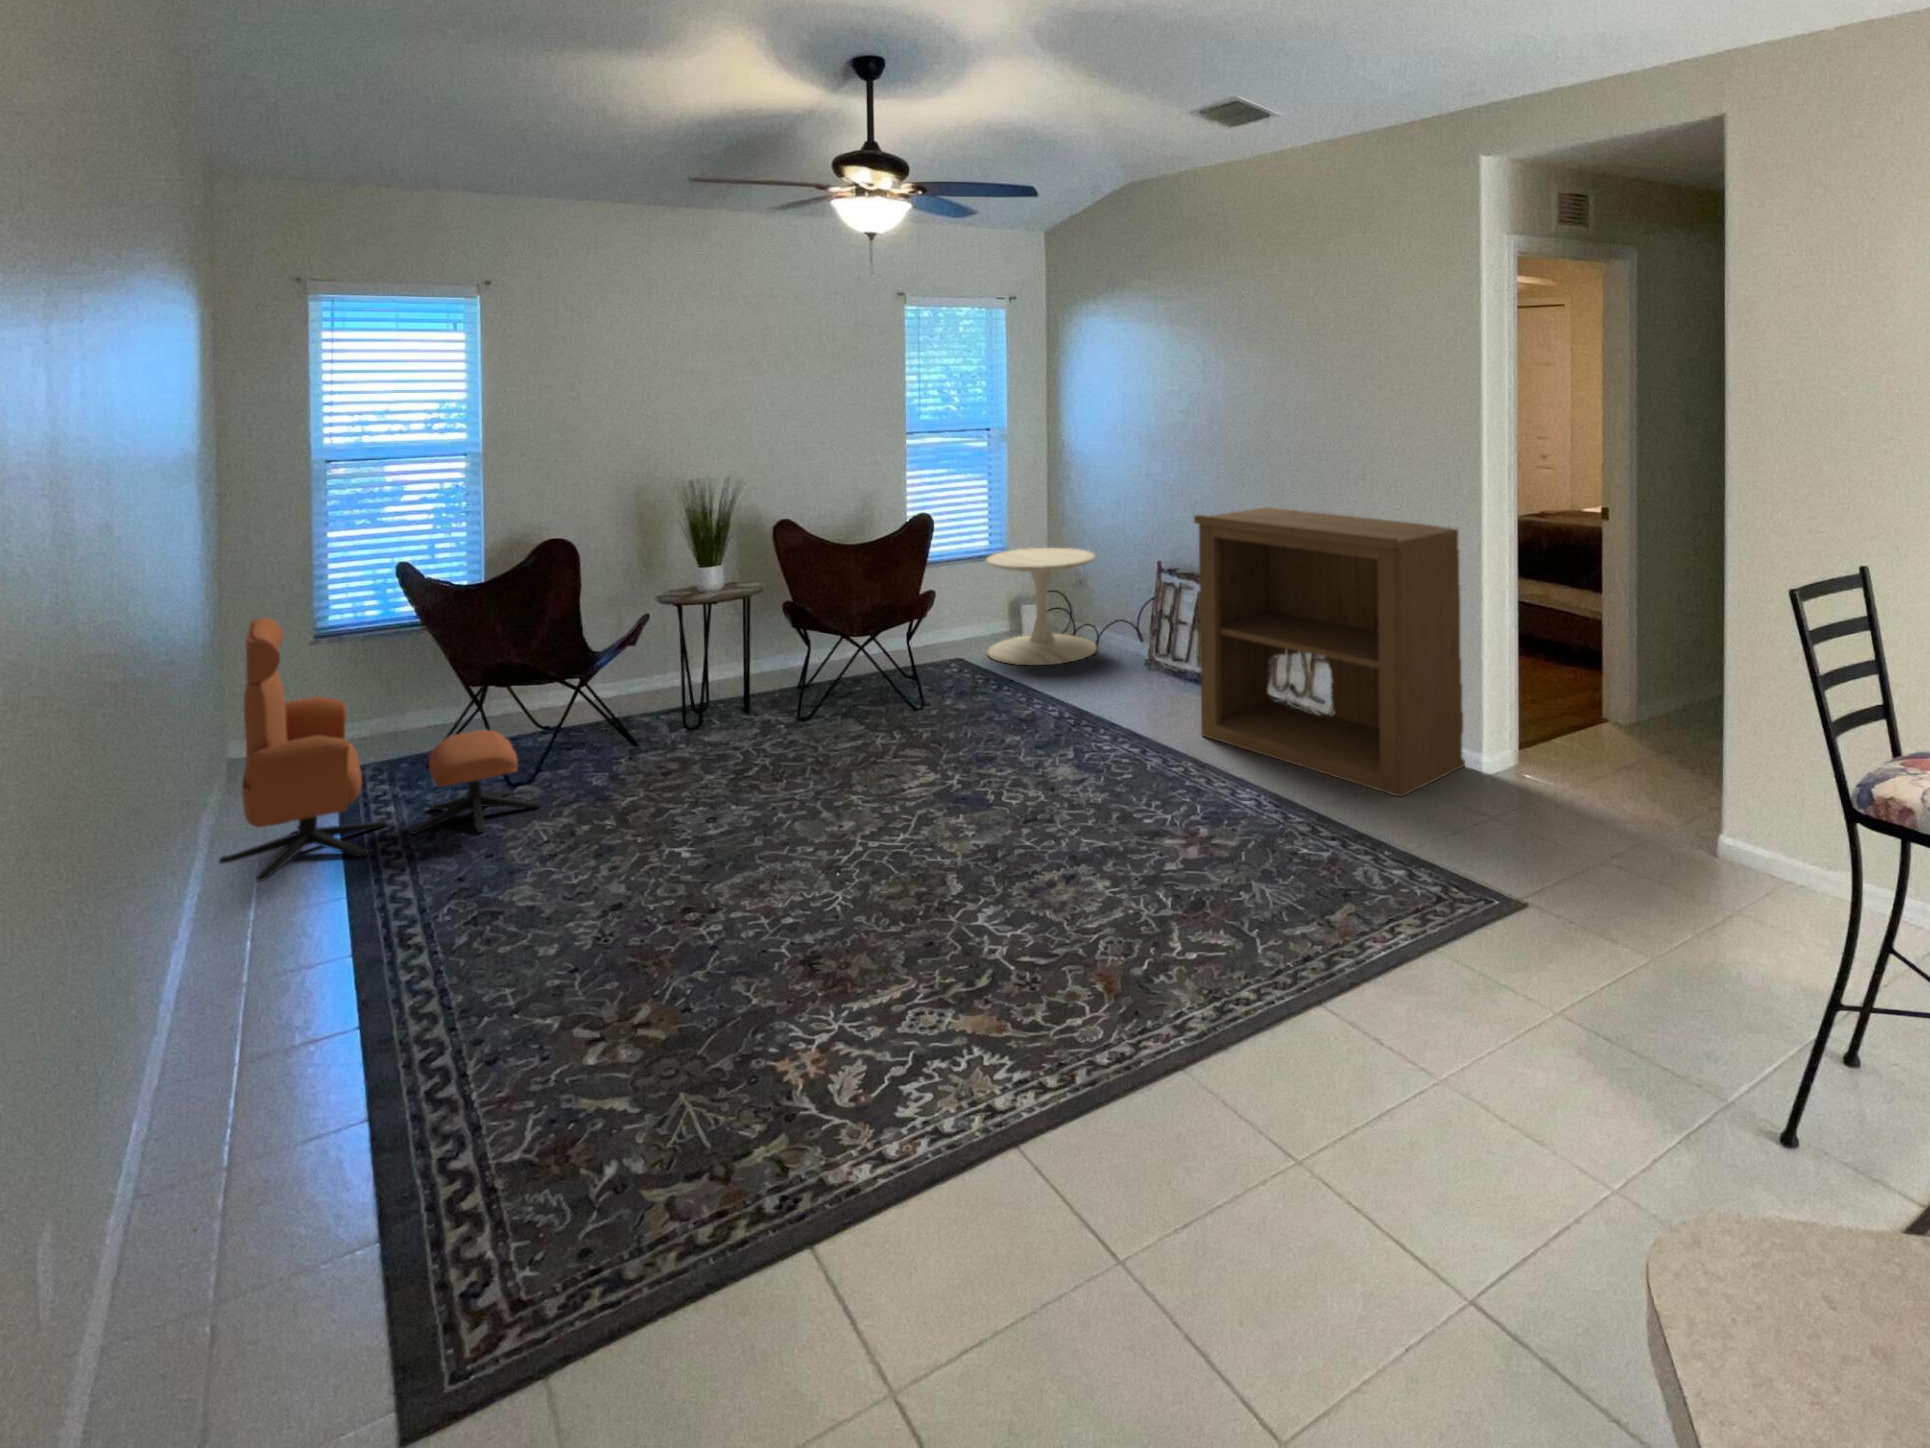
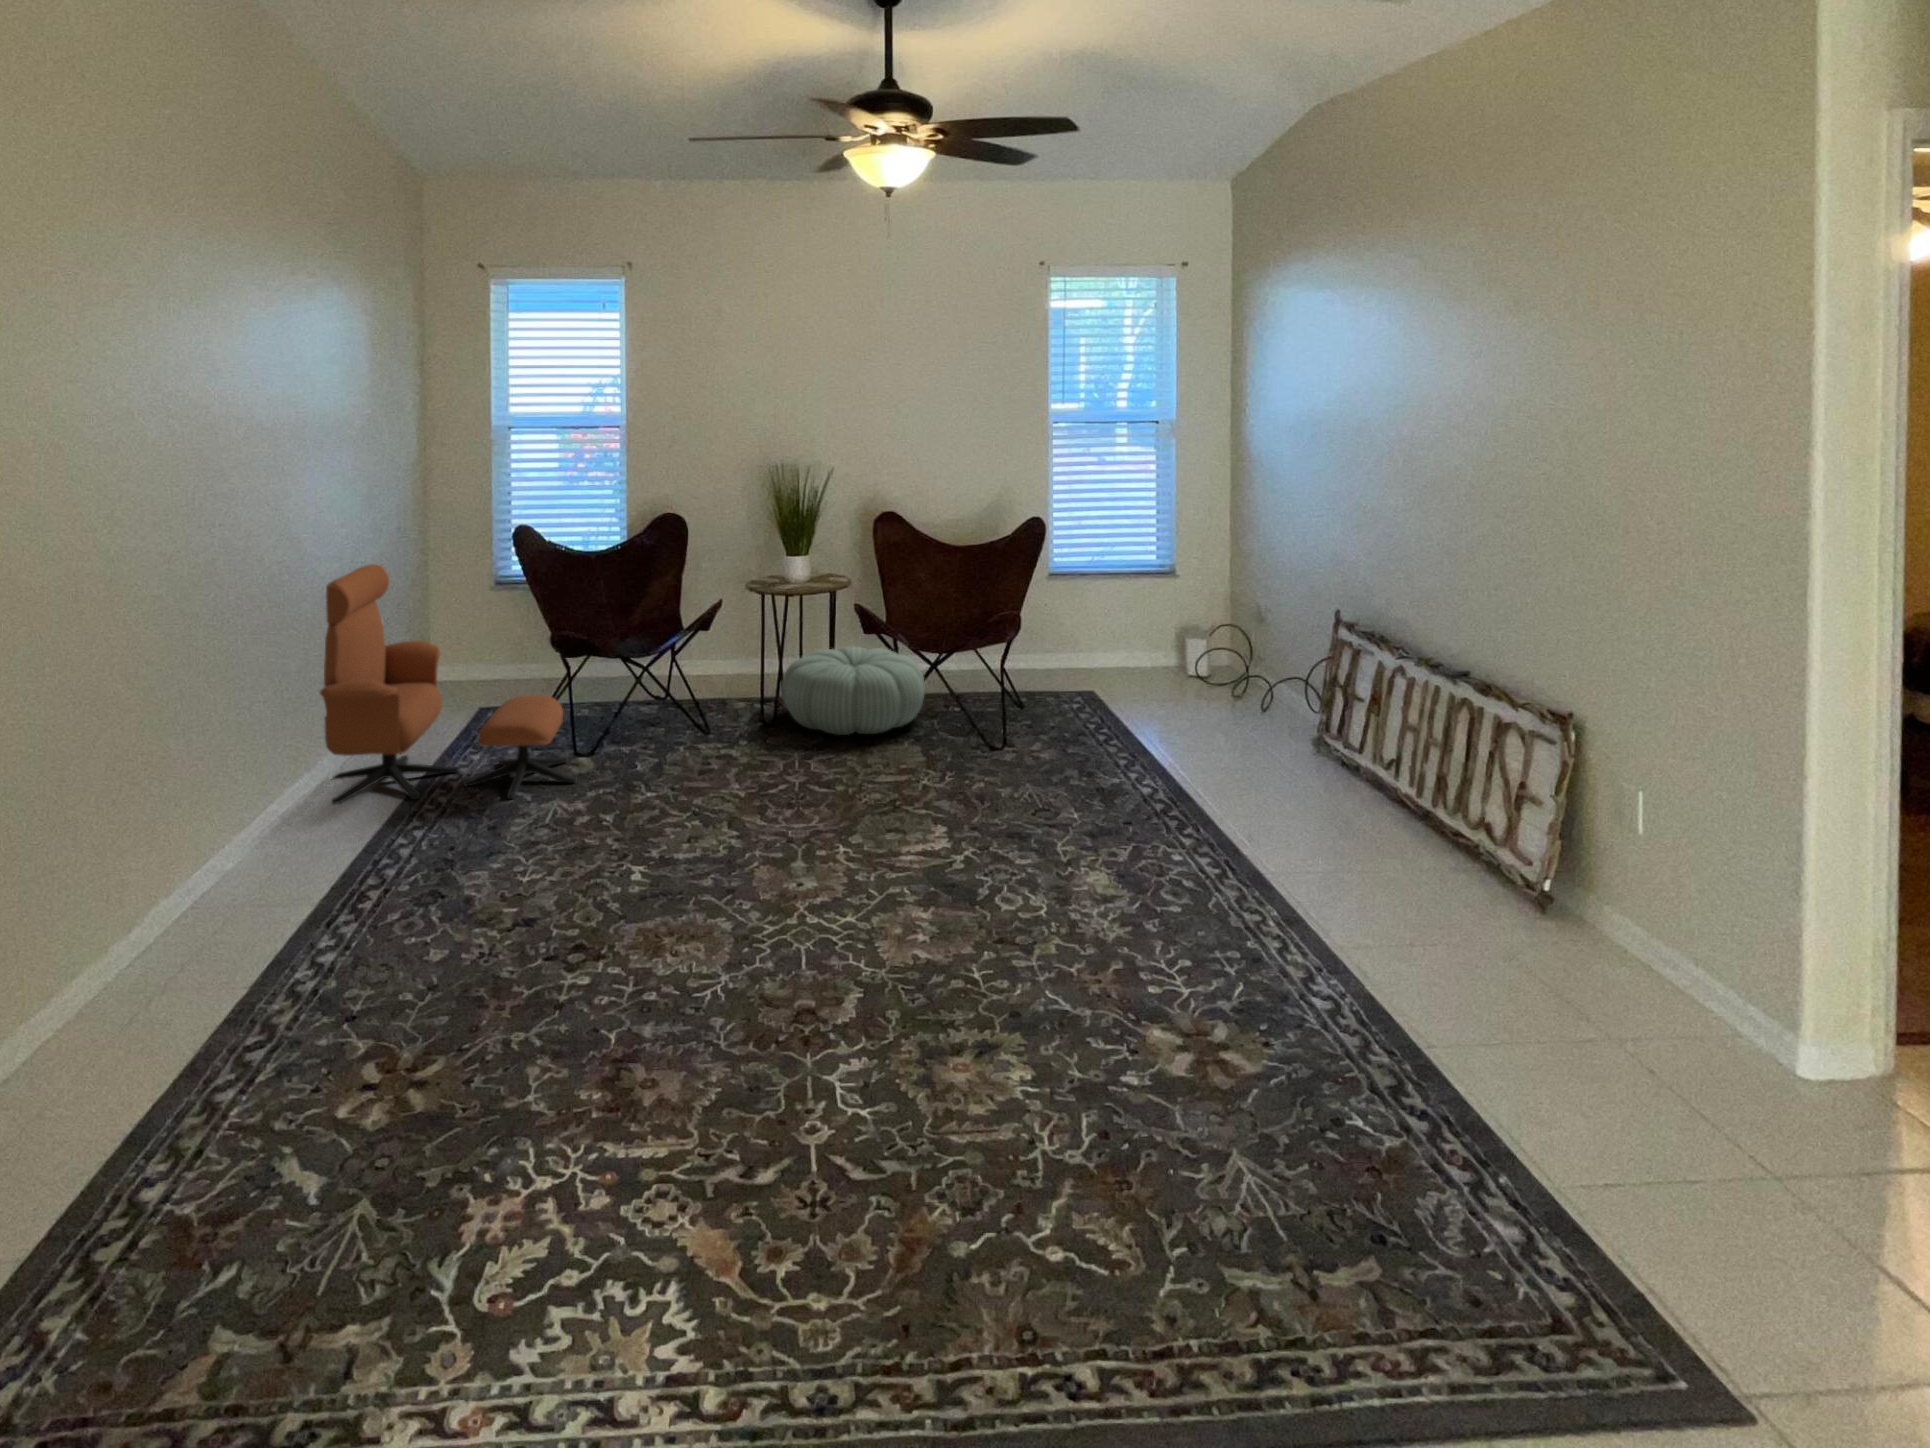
bookshelf: present [1194,507,1465,797] -> none [1318,552,1777,1073]
side table: present [986,548,1097,665] -> none [1126,570,1268,721]
pouf: none [702,644,840,723] -> present [782,646,925,735]

